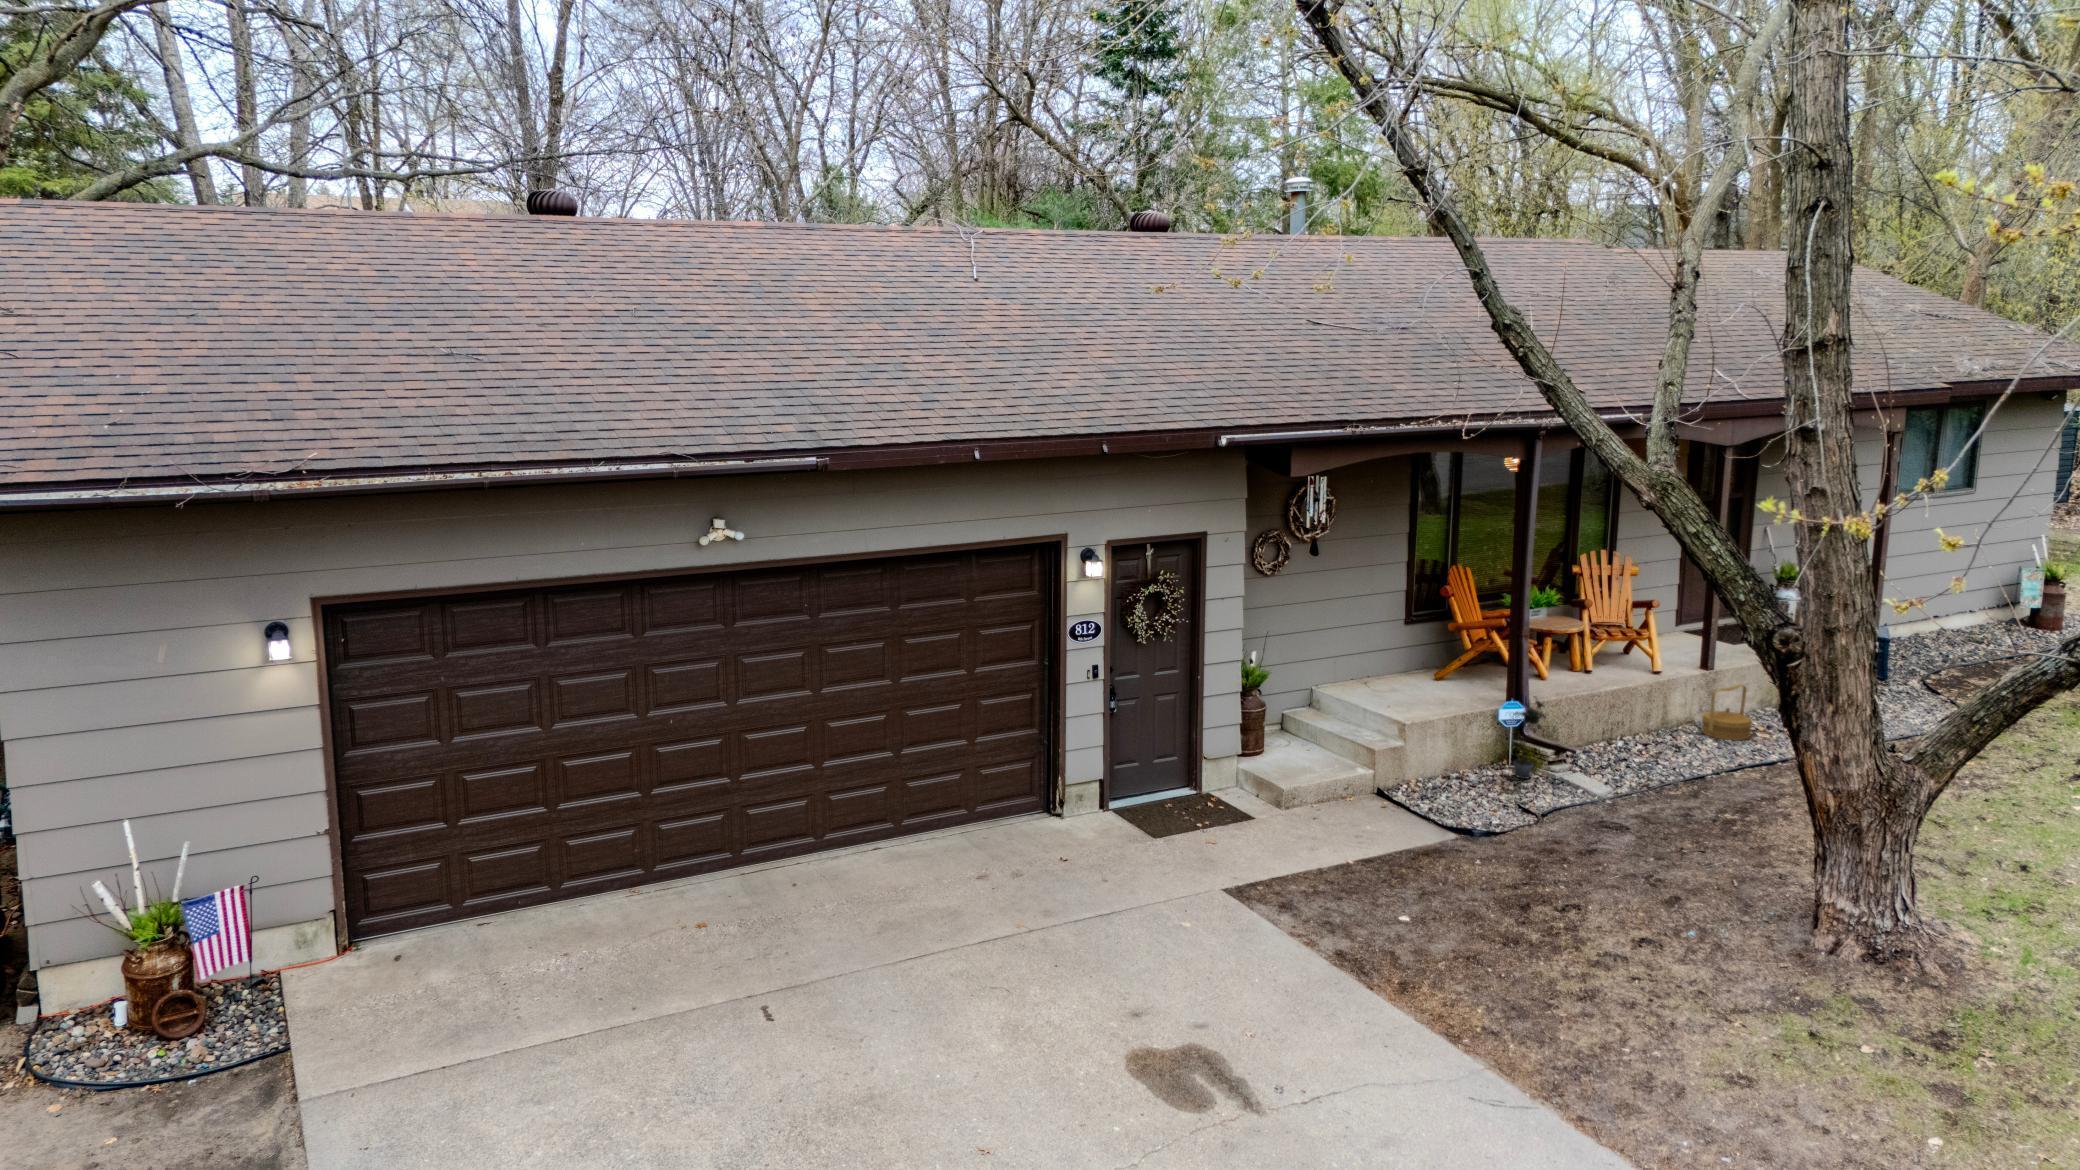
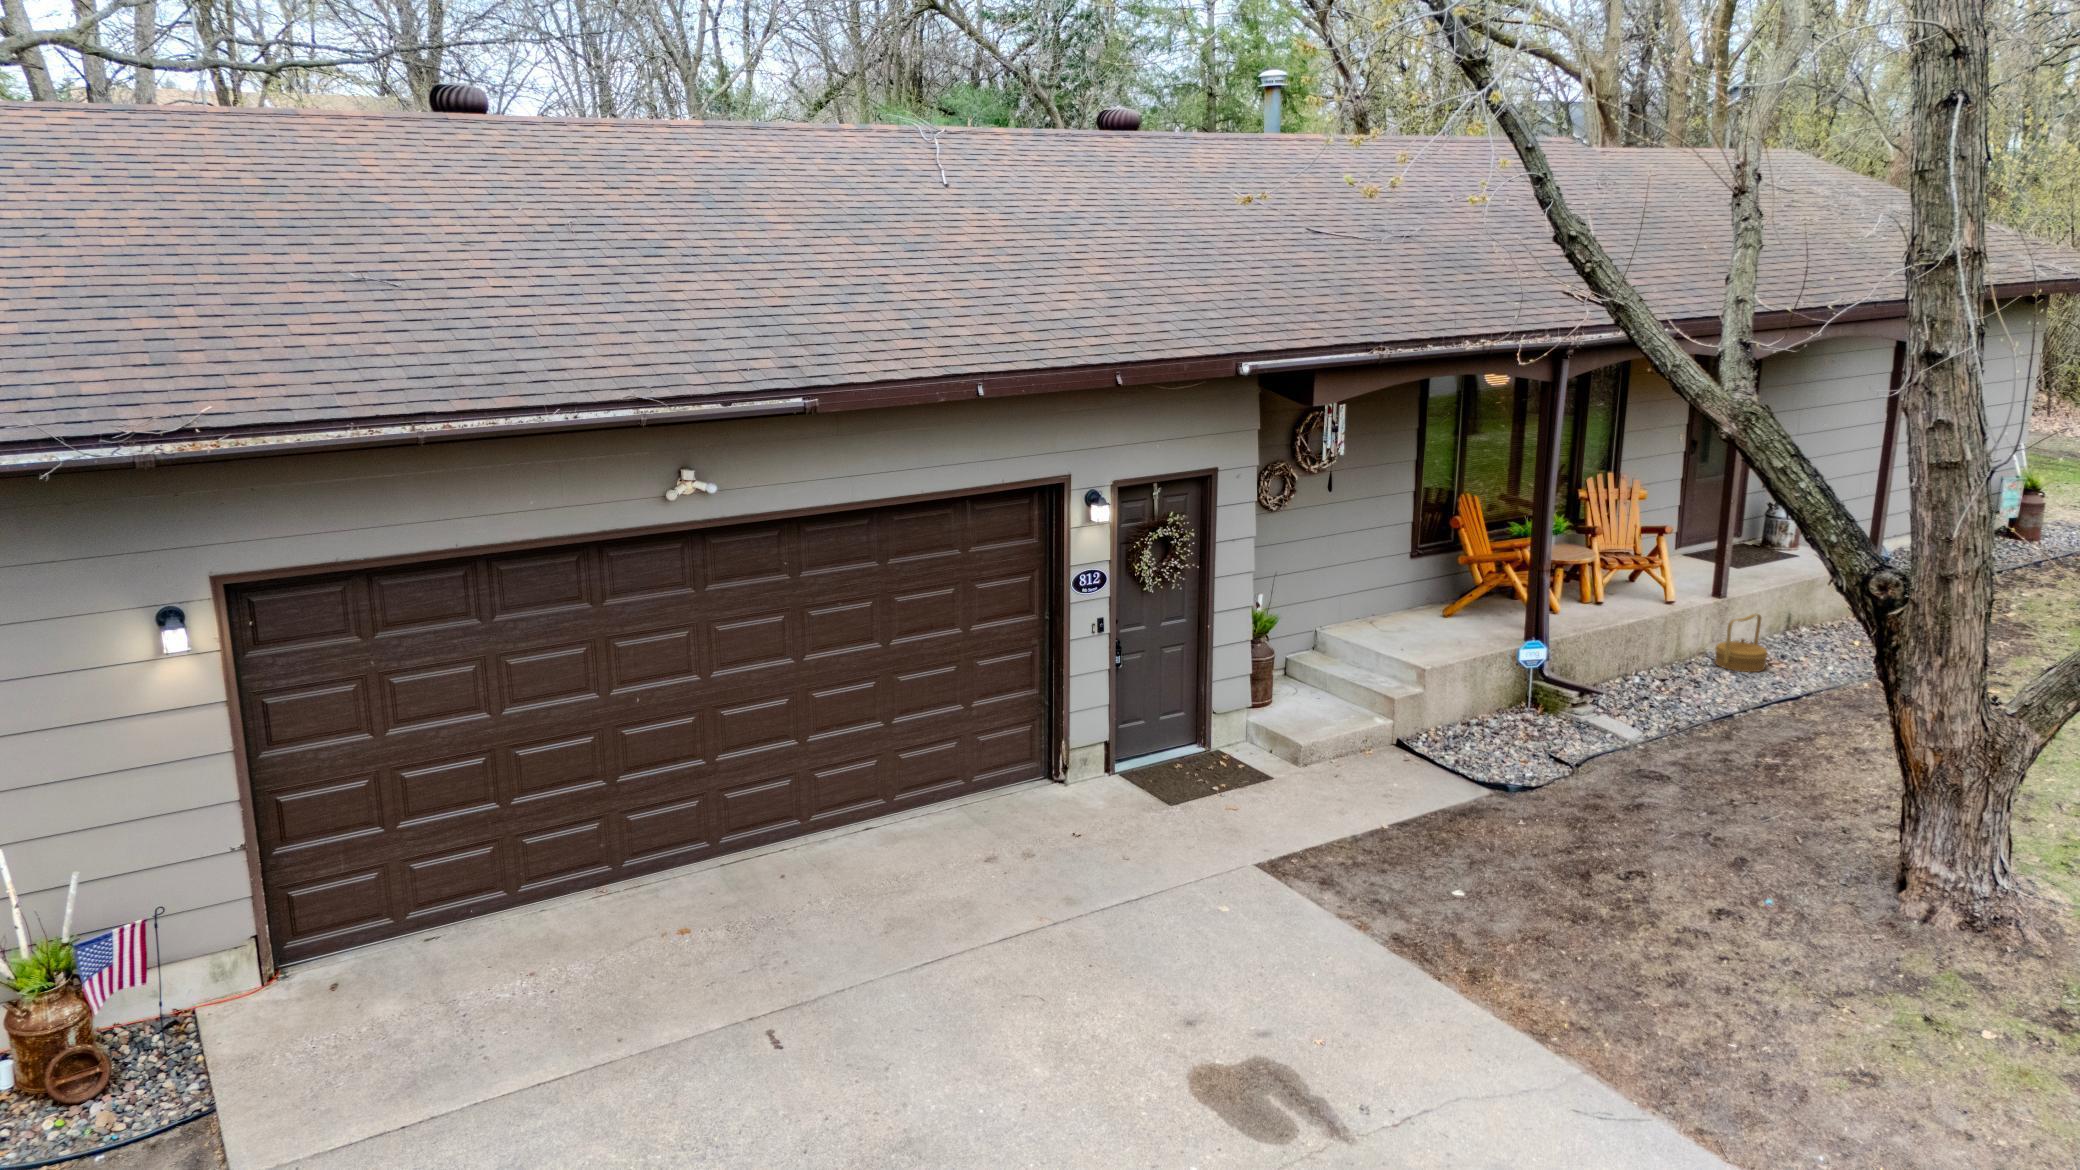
potted plant: present [1513,700,1546,779] -> none [1532,636,1574,723]

